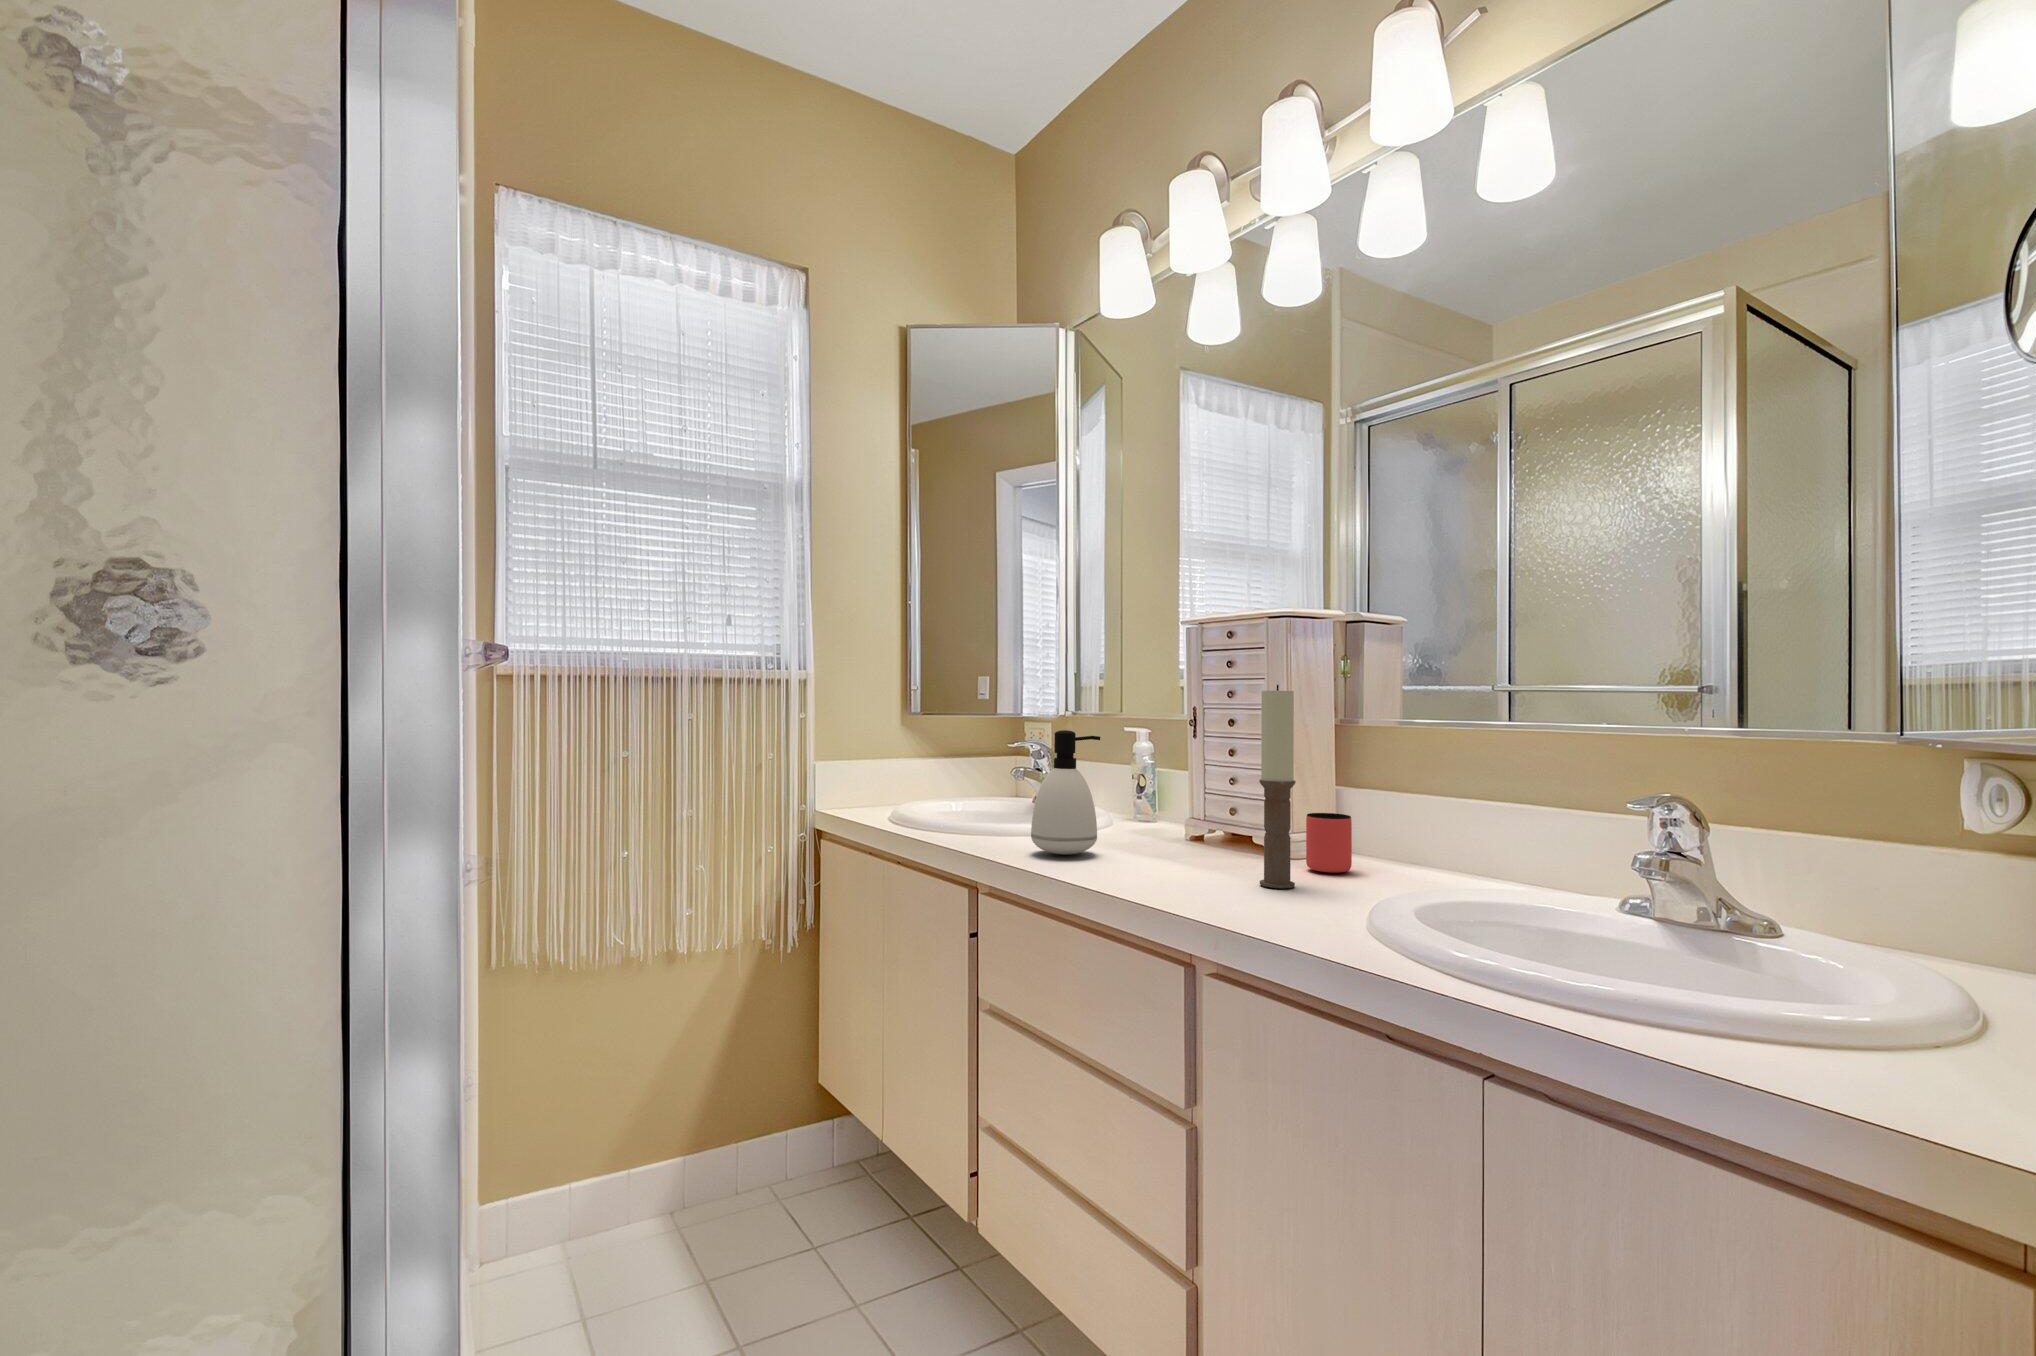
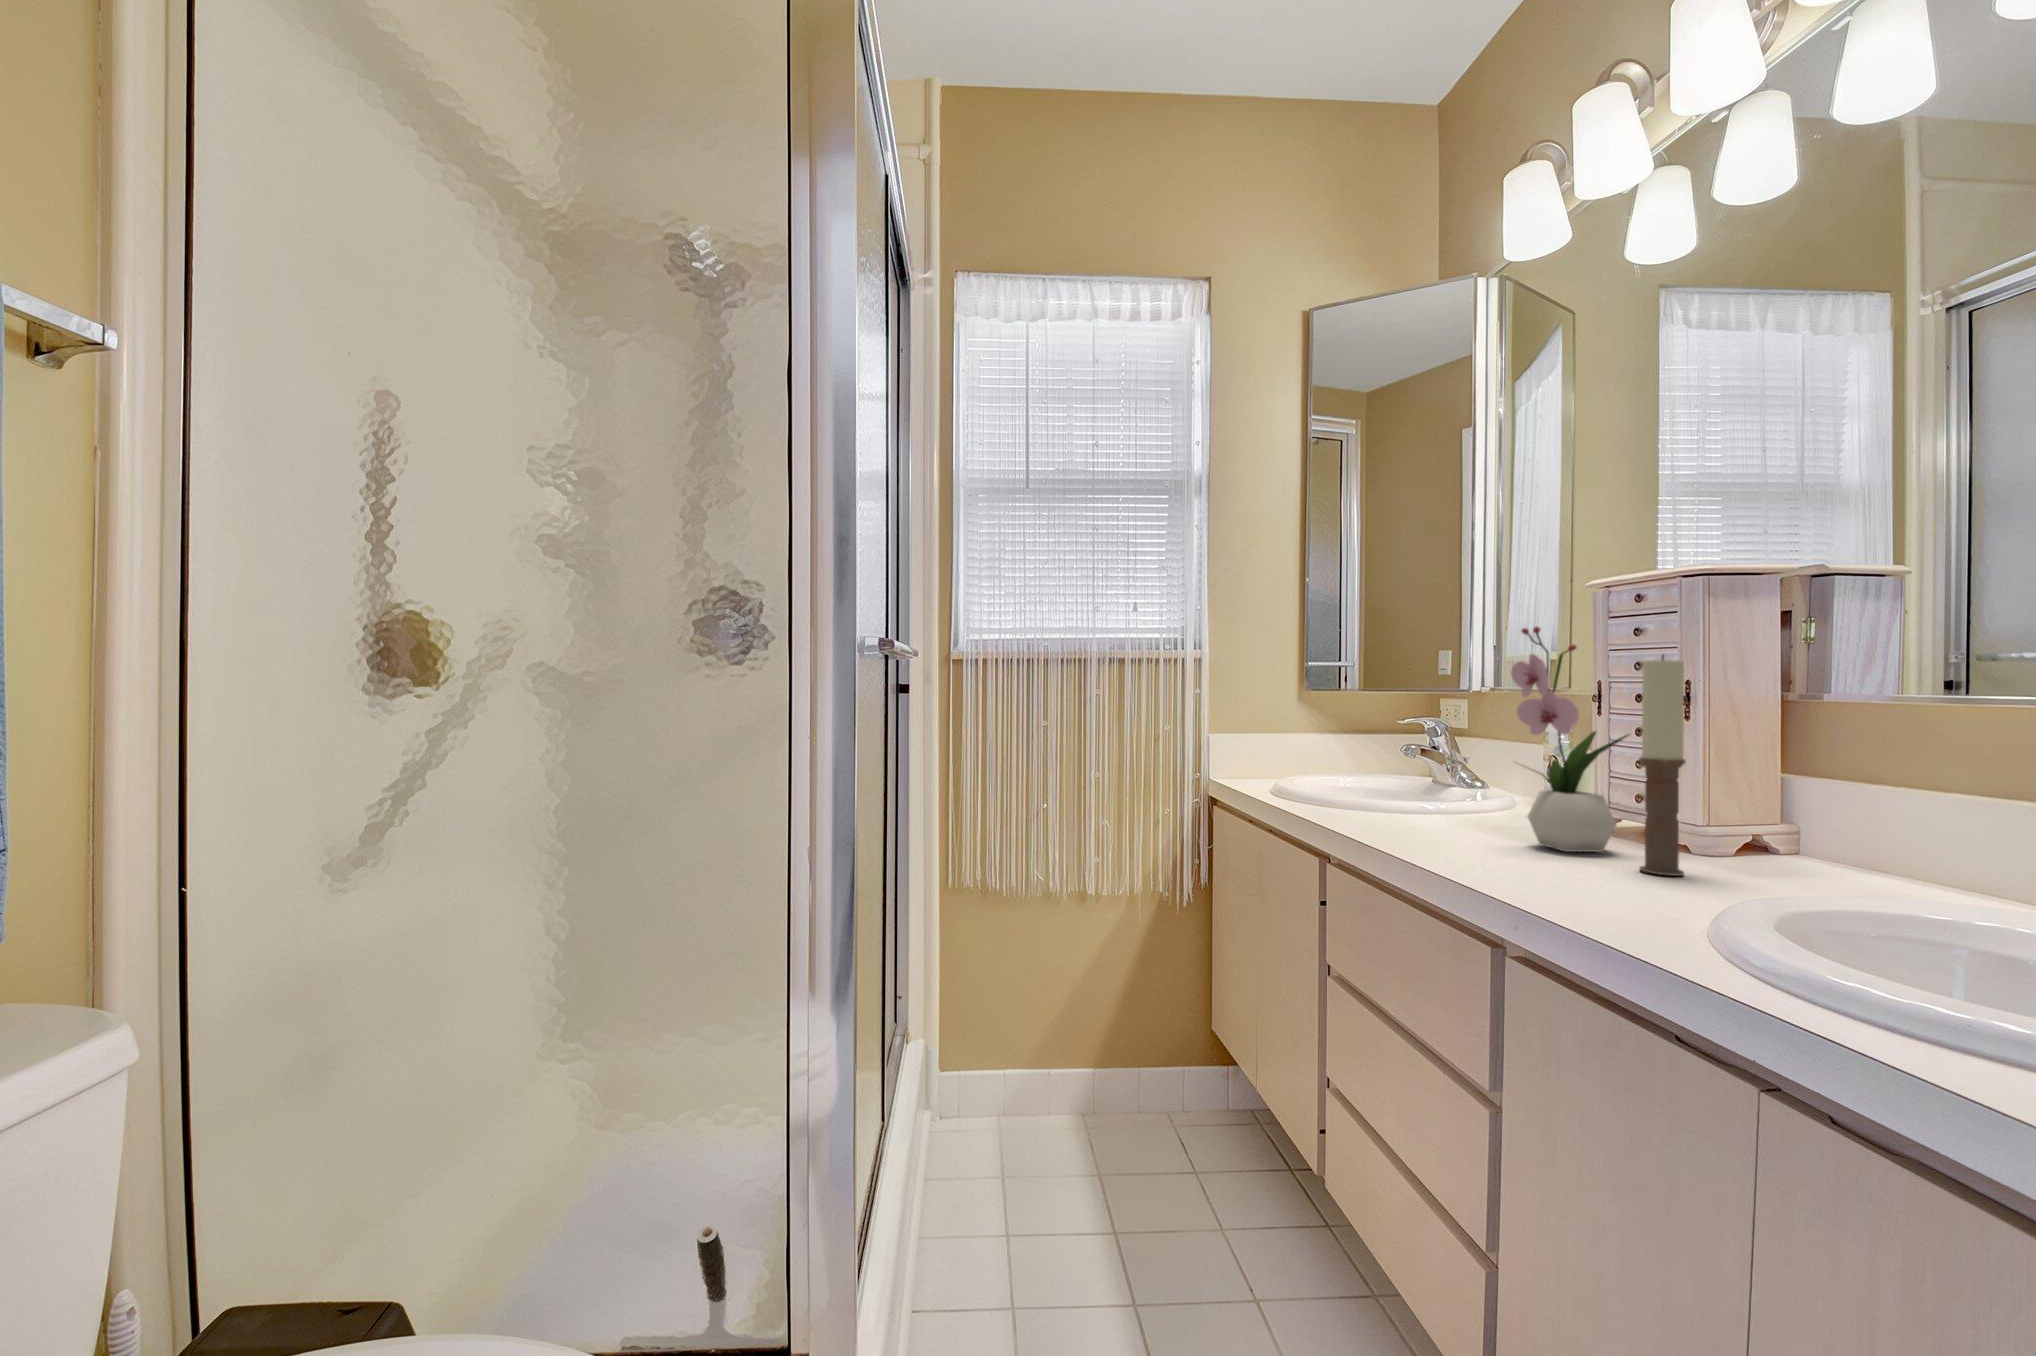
flower arrangement: none [1143,656,1240,870] -> present [1511,627,1629,852]
soap dispenser: present [1031,730,1100,855] -> none [1395,705,1471,828]
cup: present [1306,813,1352,873] -> none [1718,800,1781,868]

